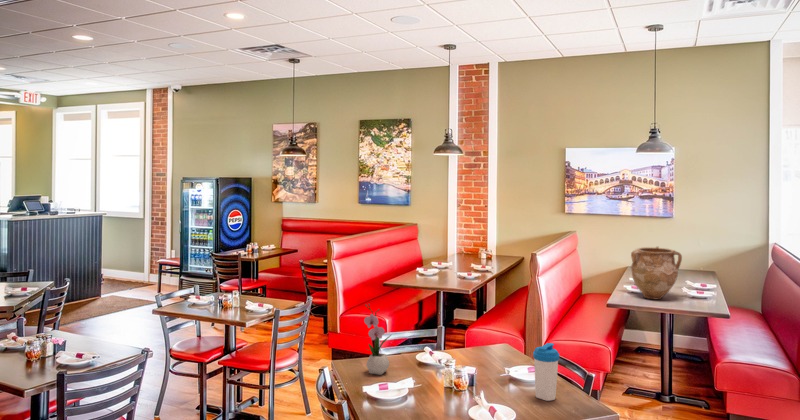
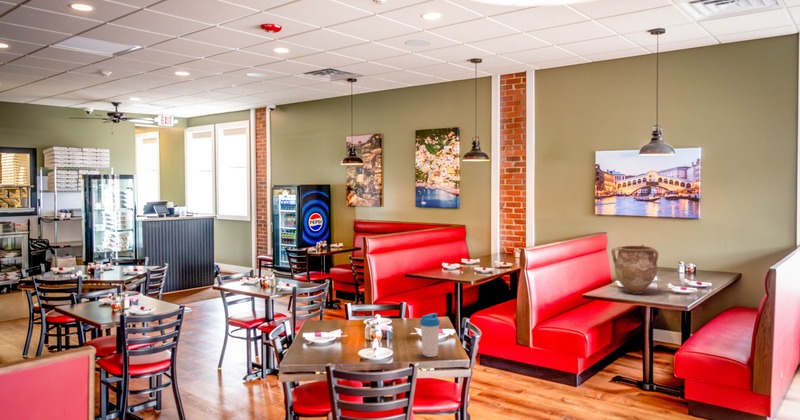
flower arrangement: present [364,304,391,375] -> none [313,281,338,336]

